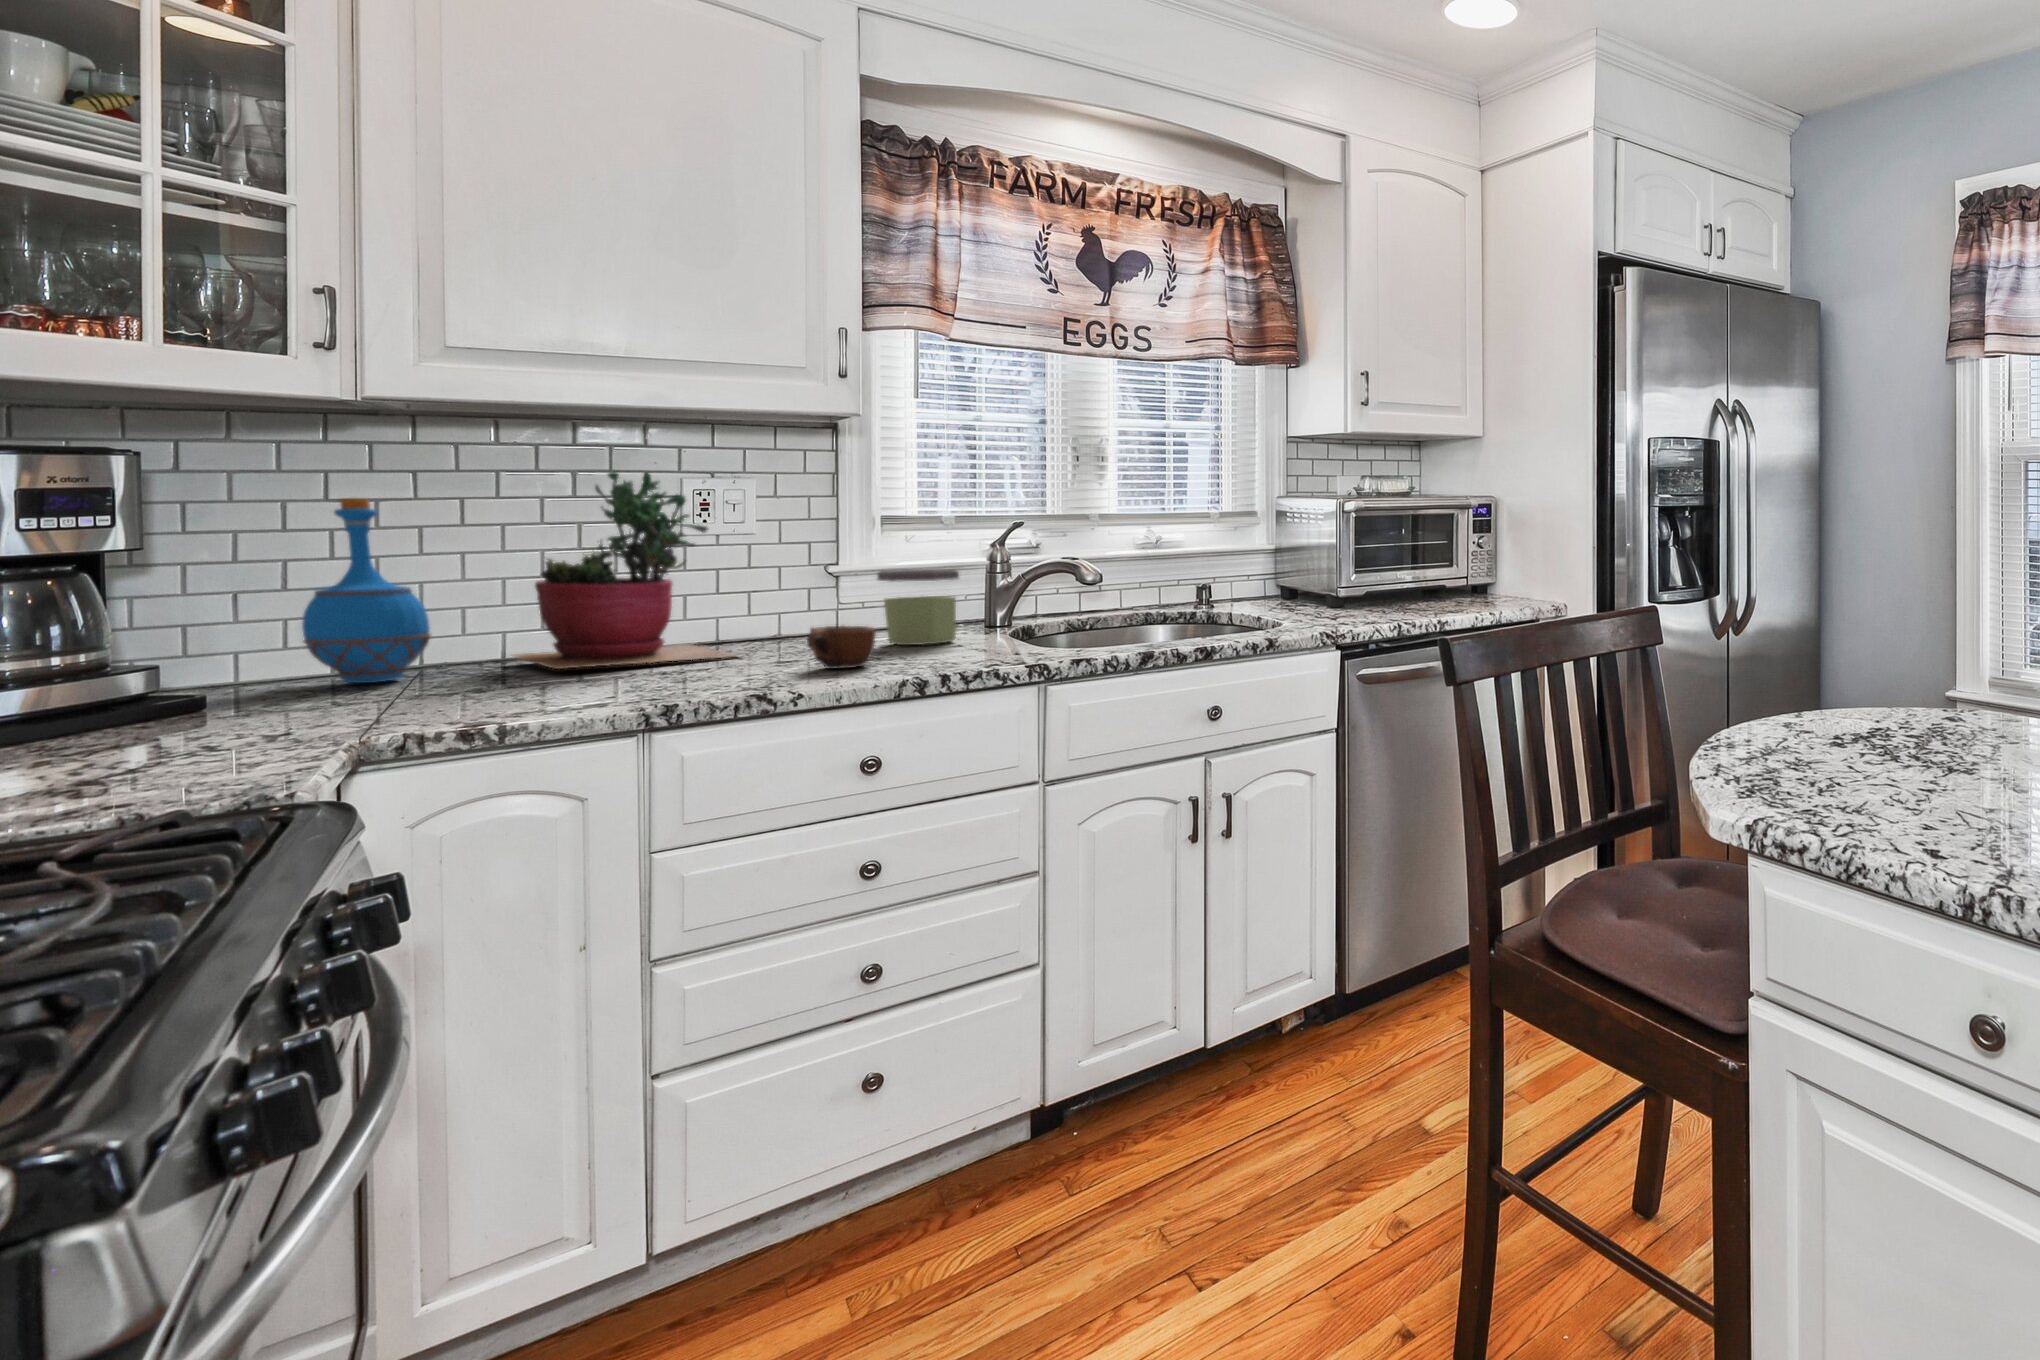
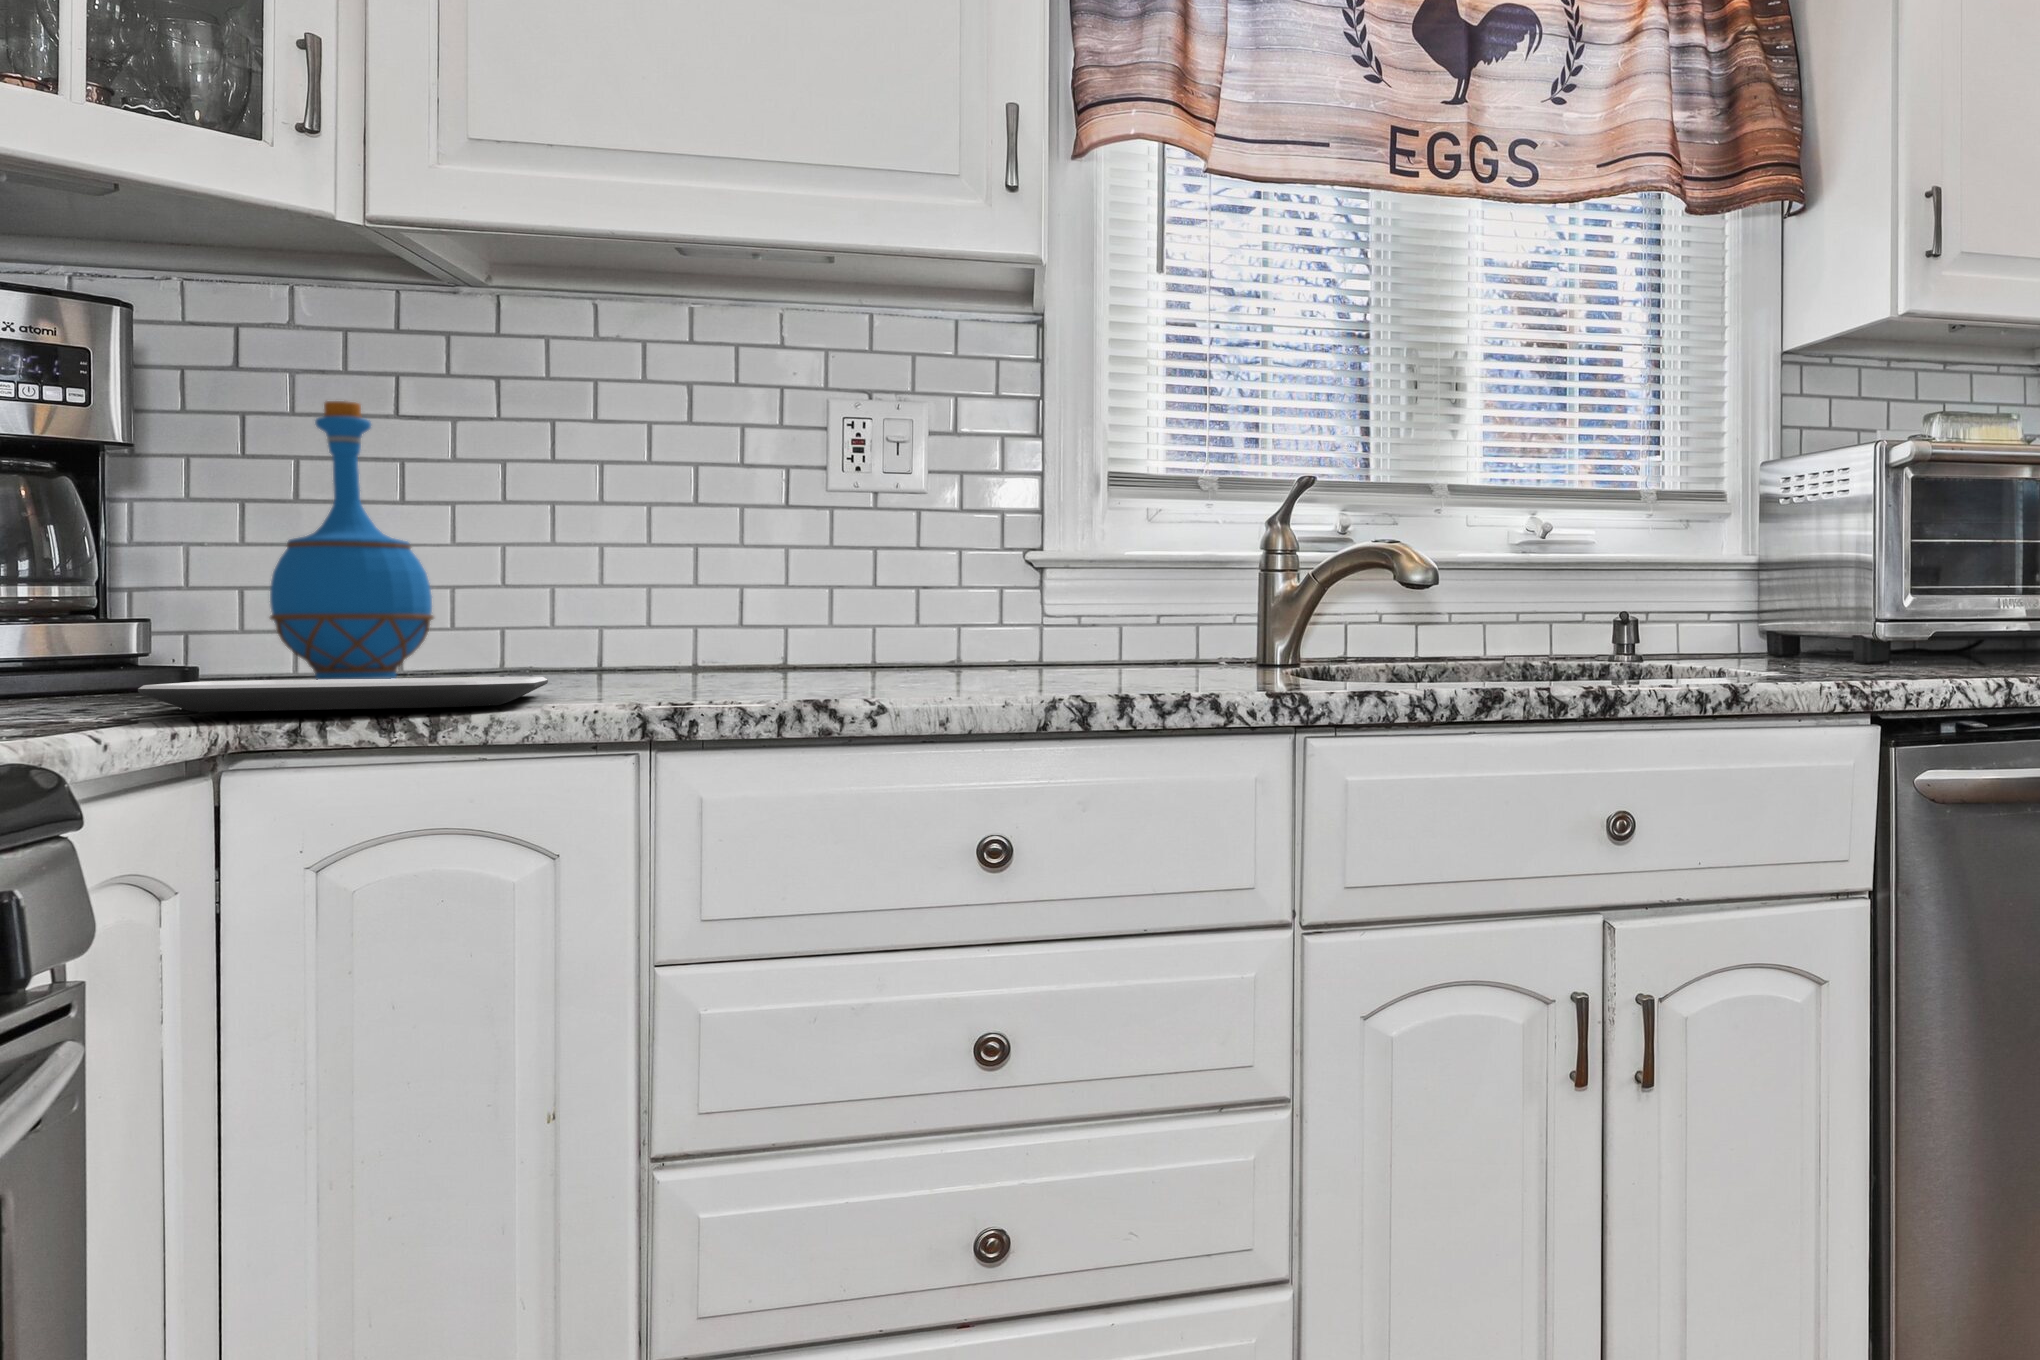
succulent plant: present [513,471,736,669] -> none [542,367,857,673]
jar: present [877,569,959,645] -> none [1065,536,1190,666]
mug: present [807,625,876,669] -> none [922,611,1035,682]
plate: none [272,680,560,726] -> present [138,677,548,711]

